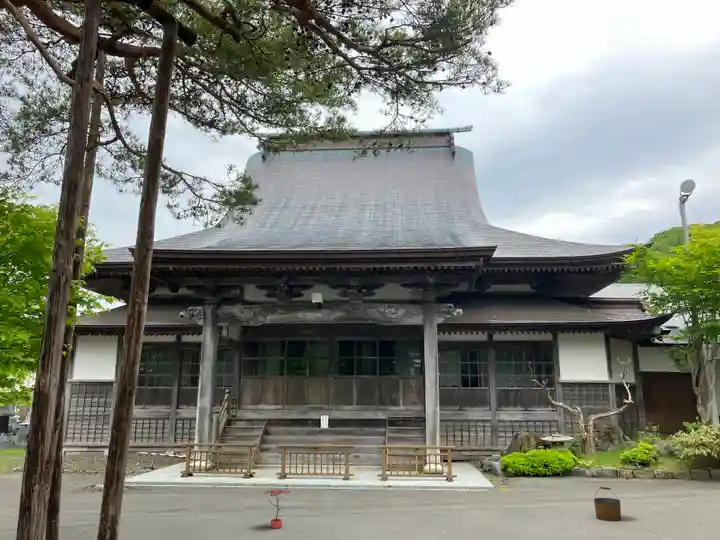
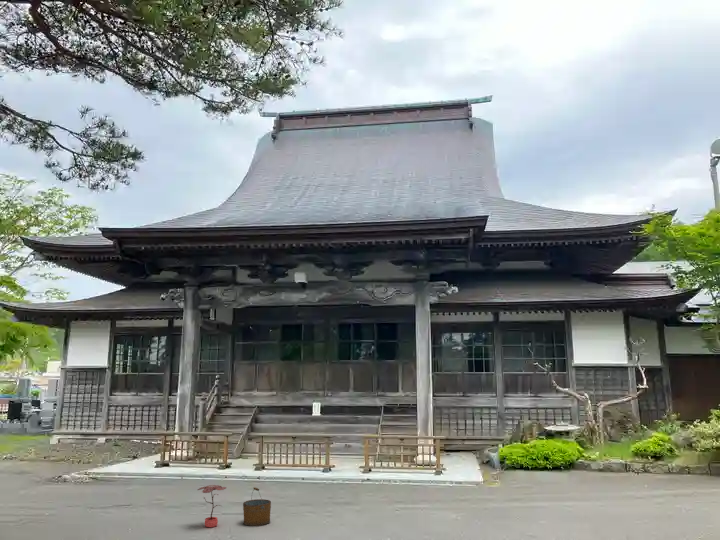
bucket: present [594,487,621,521] -> present [243,487,271,526]

